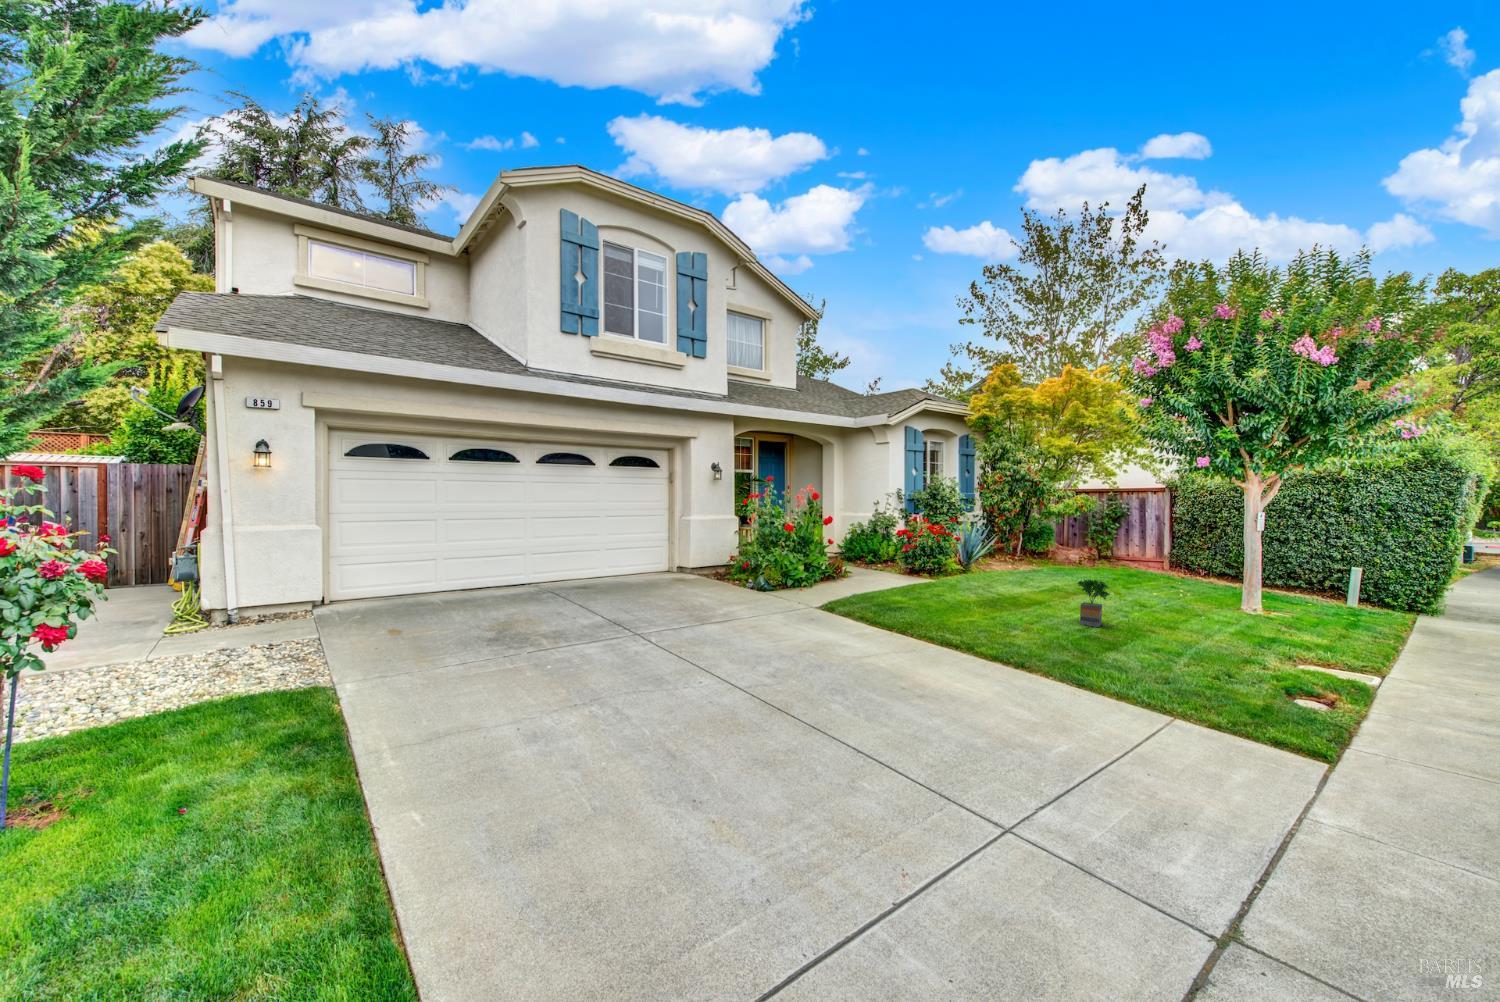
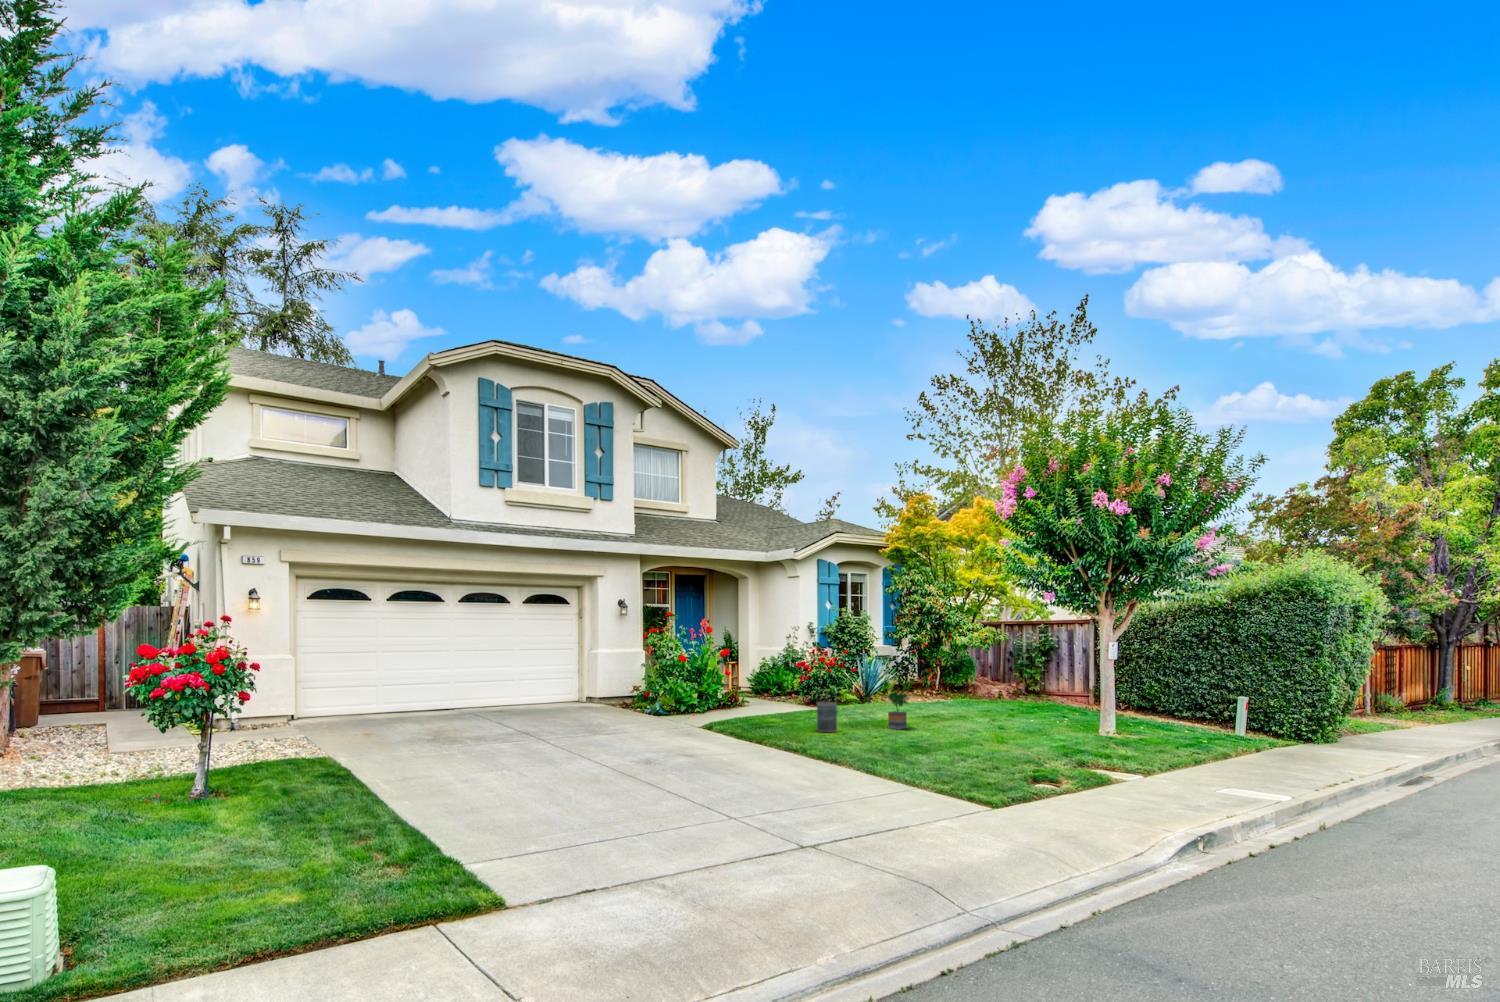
basket: none [998,577,1029,634] -> present [817,698,837,732]

